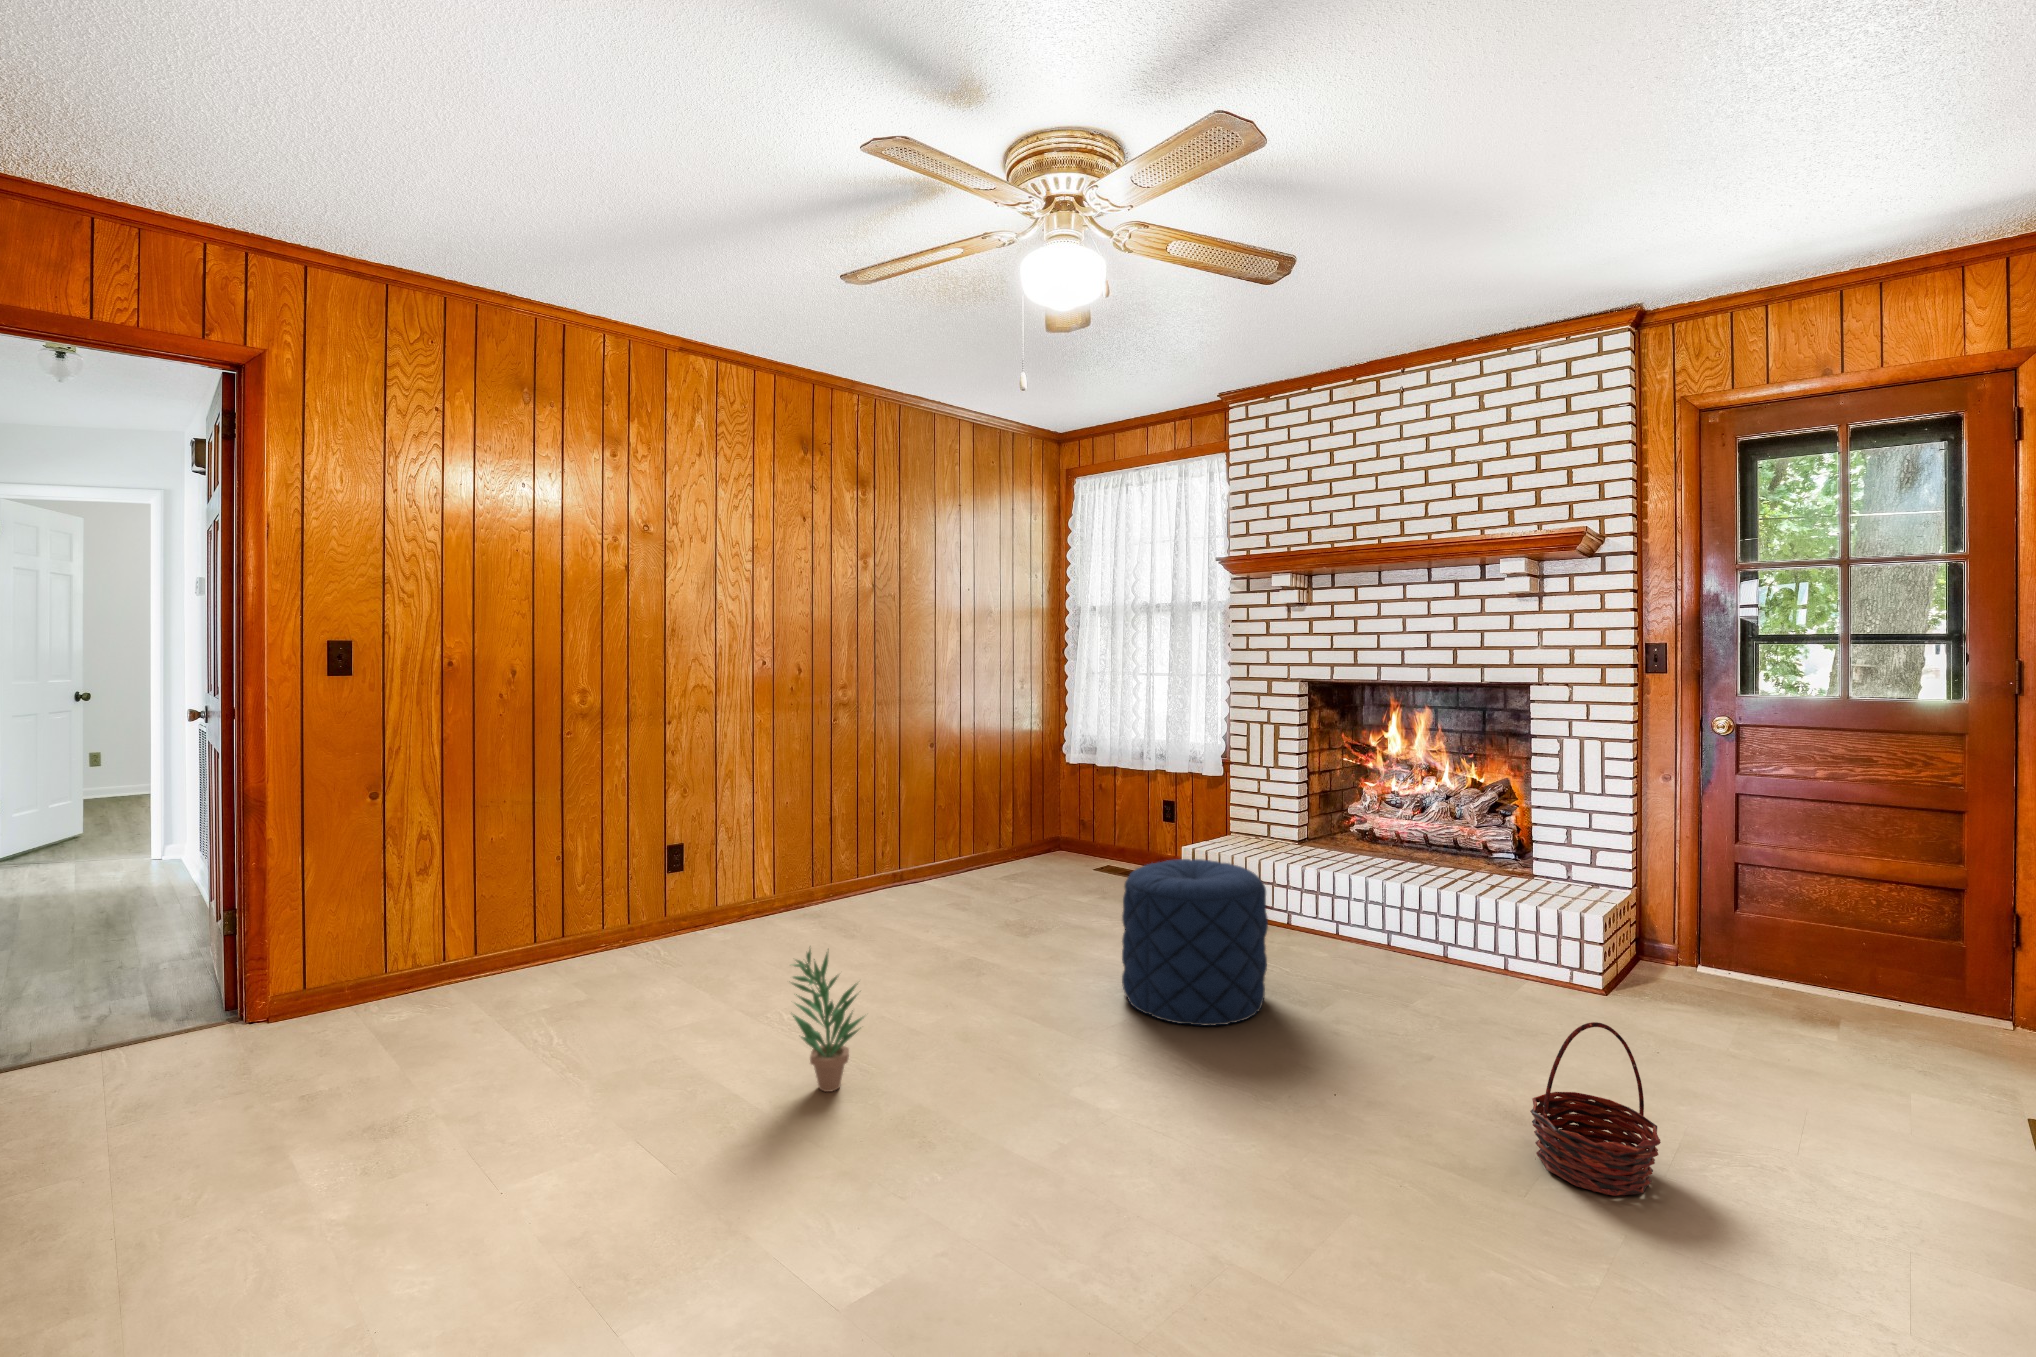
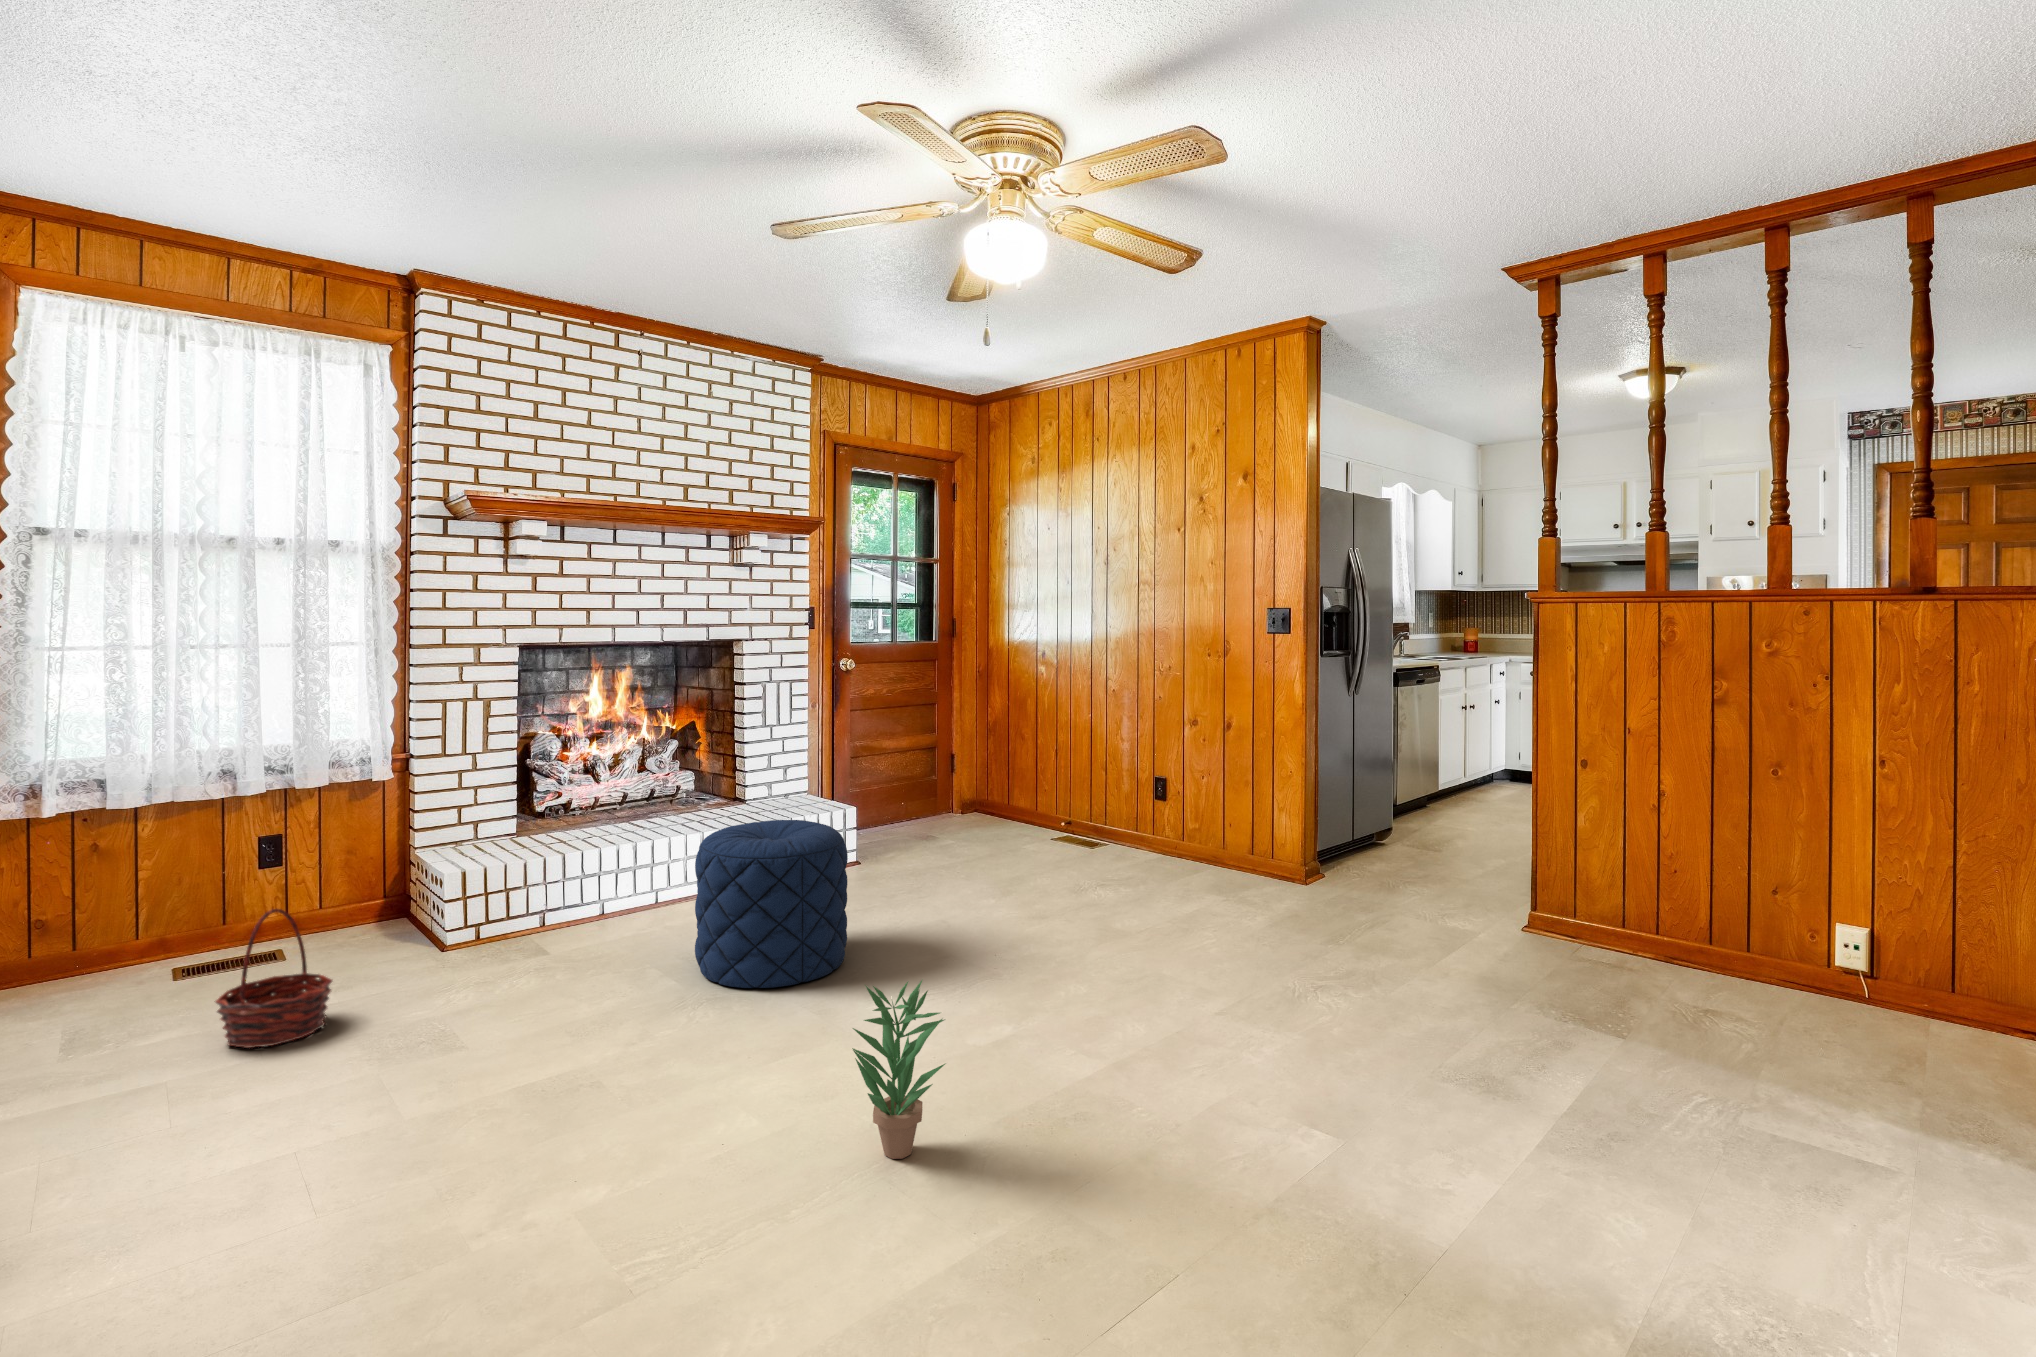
basket: present [1530,1022,1661,1196] -> present [216,909,332,1048]

